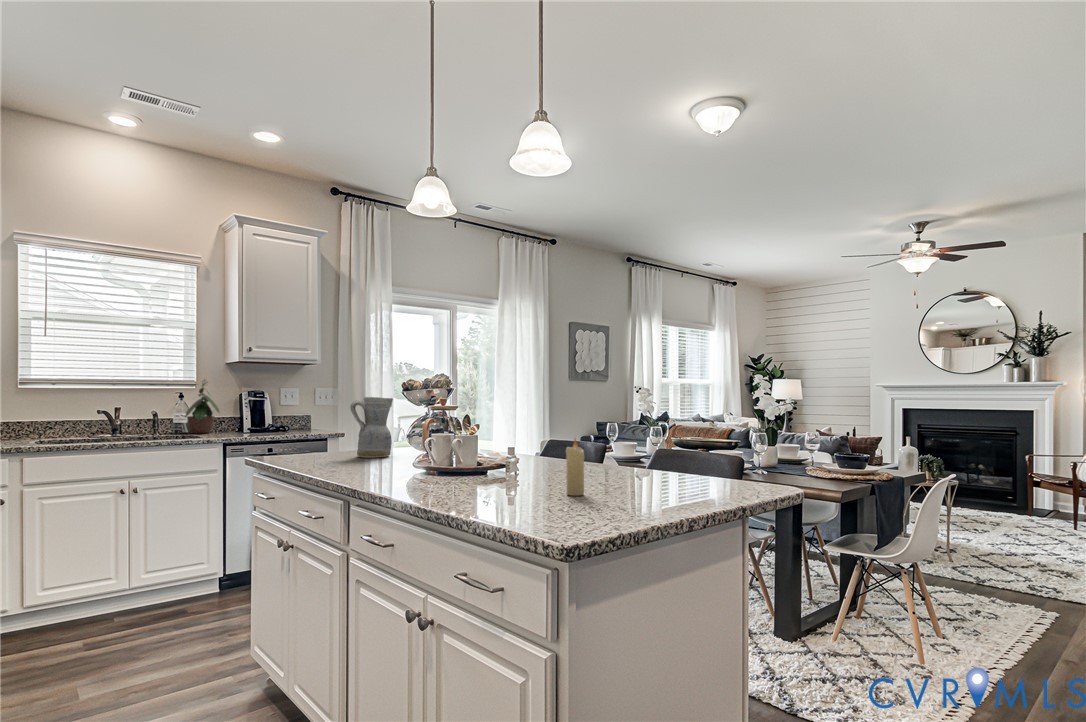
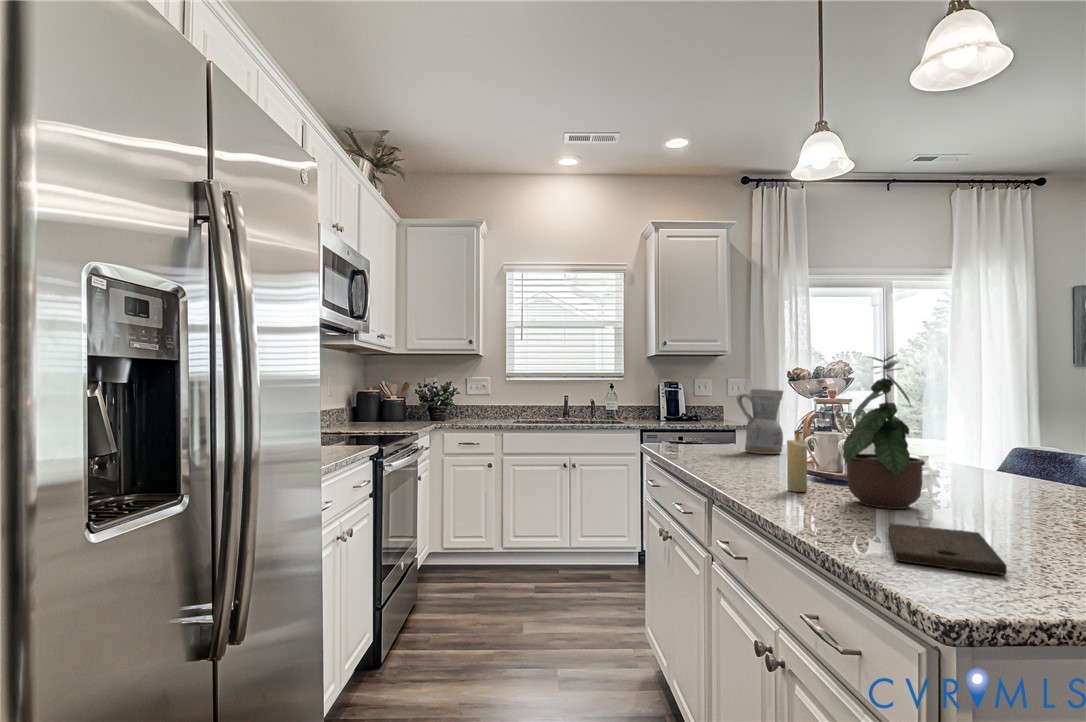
potted plant: present [185,382,219,433] -> present [843,355,925,509]
candle: present [566,439,584,496] -> present [787,431,807,492]
cutting board: none [508,495,584,520] -> present [889,523,1007,575]

